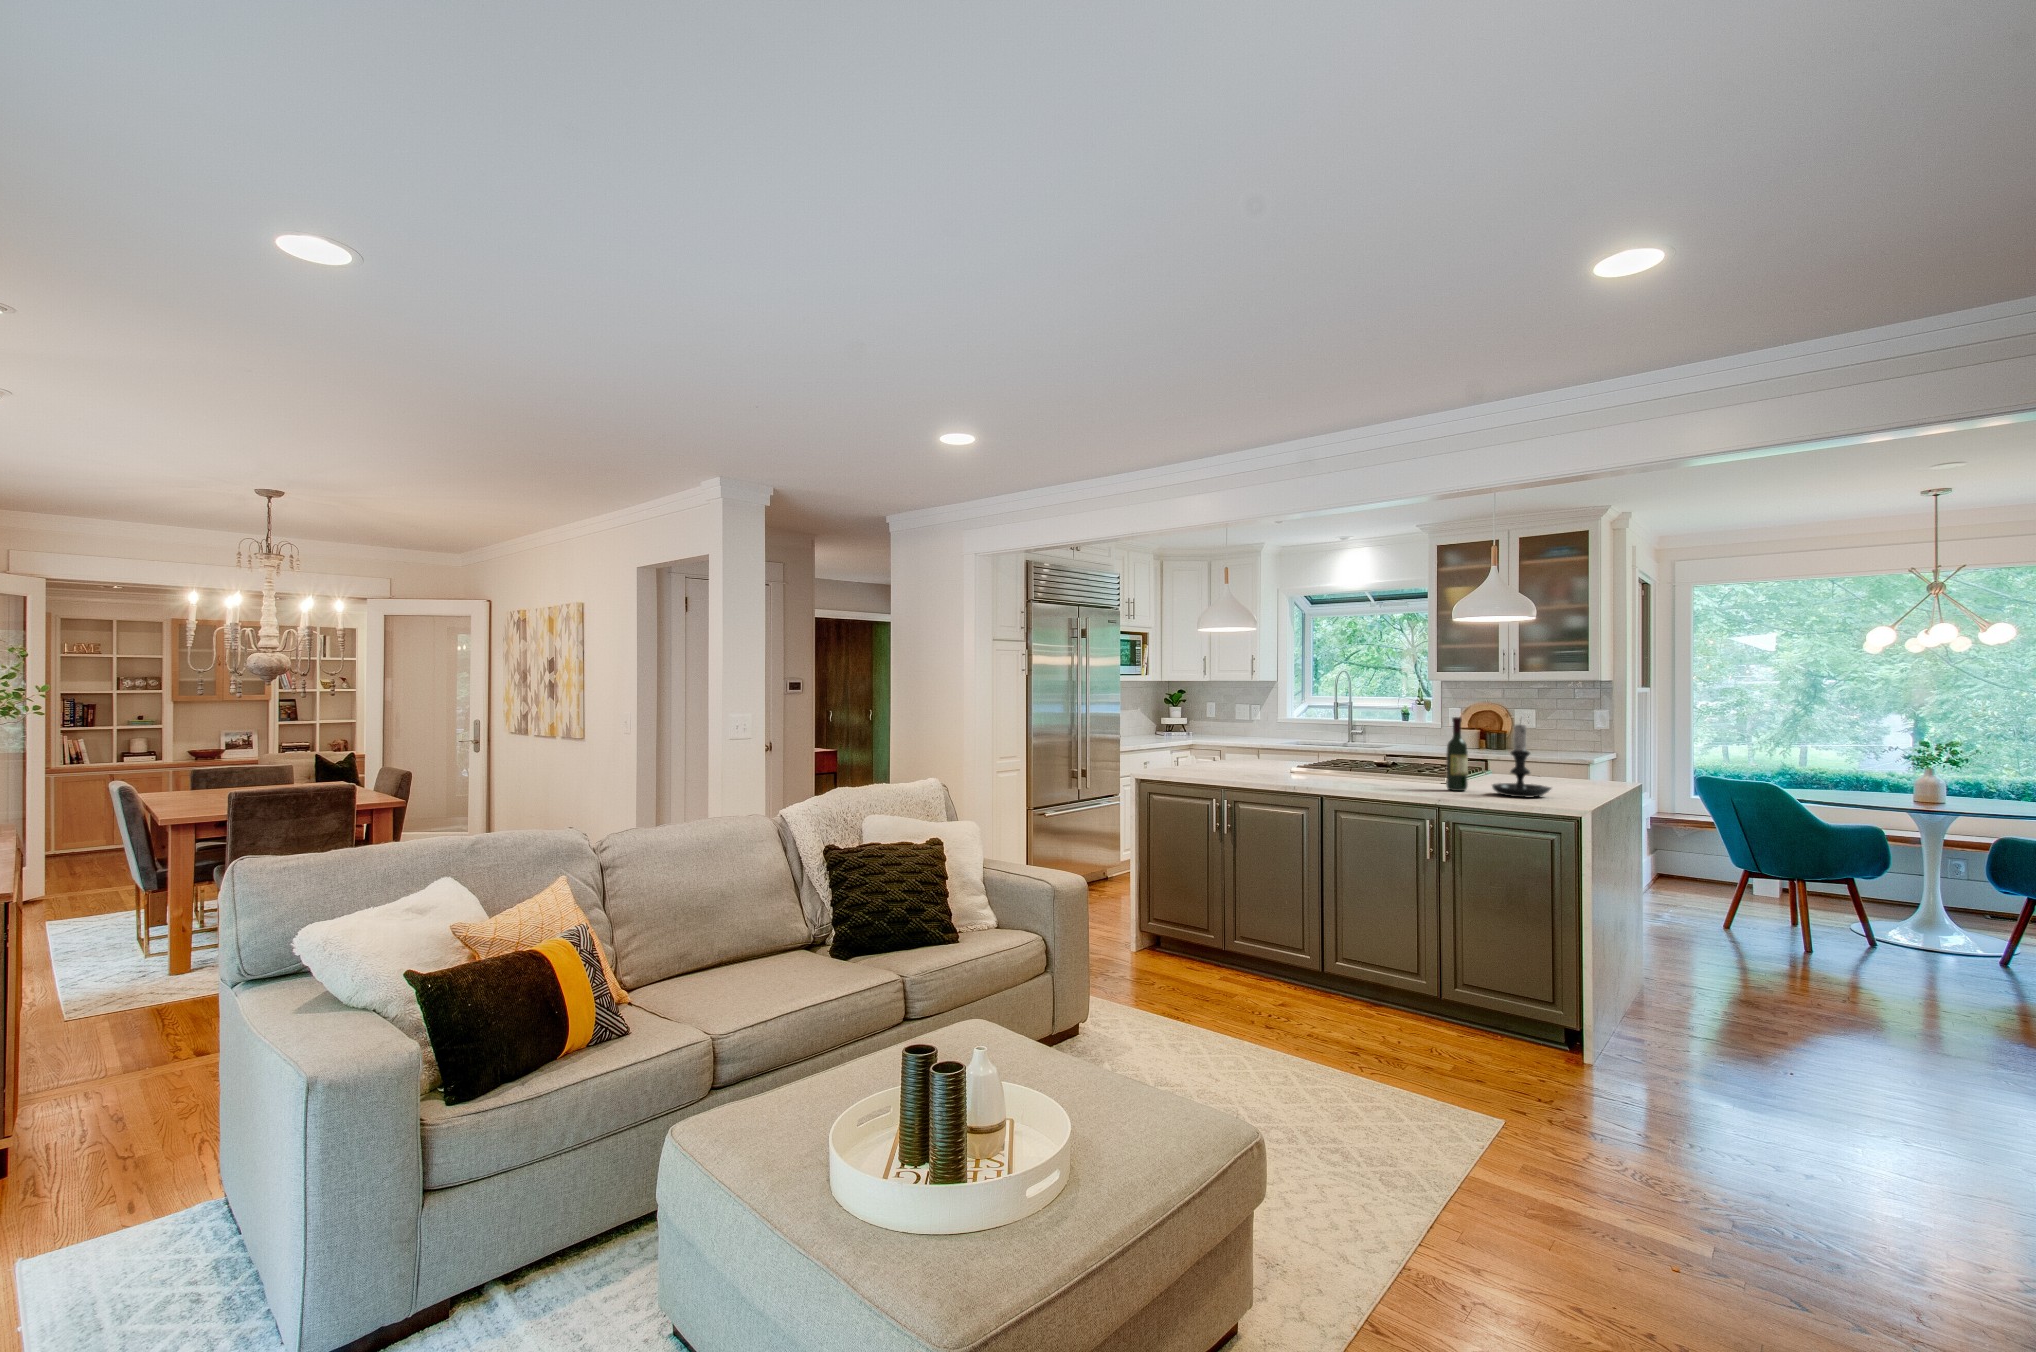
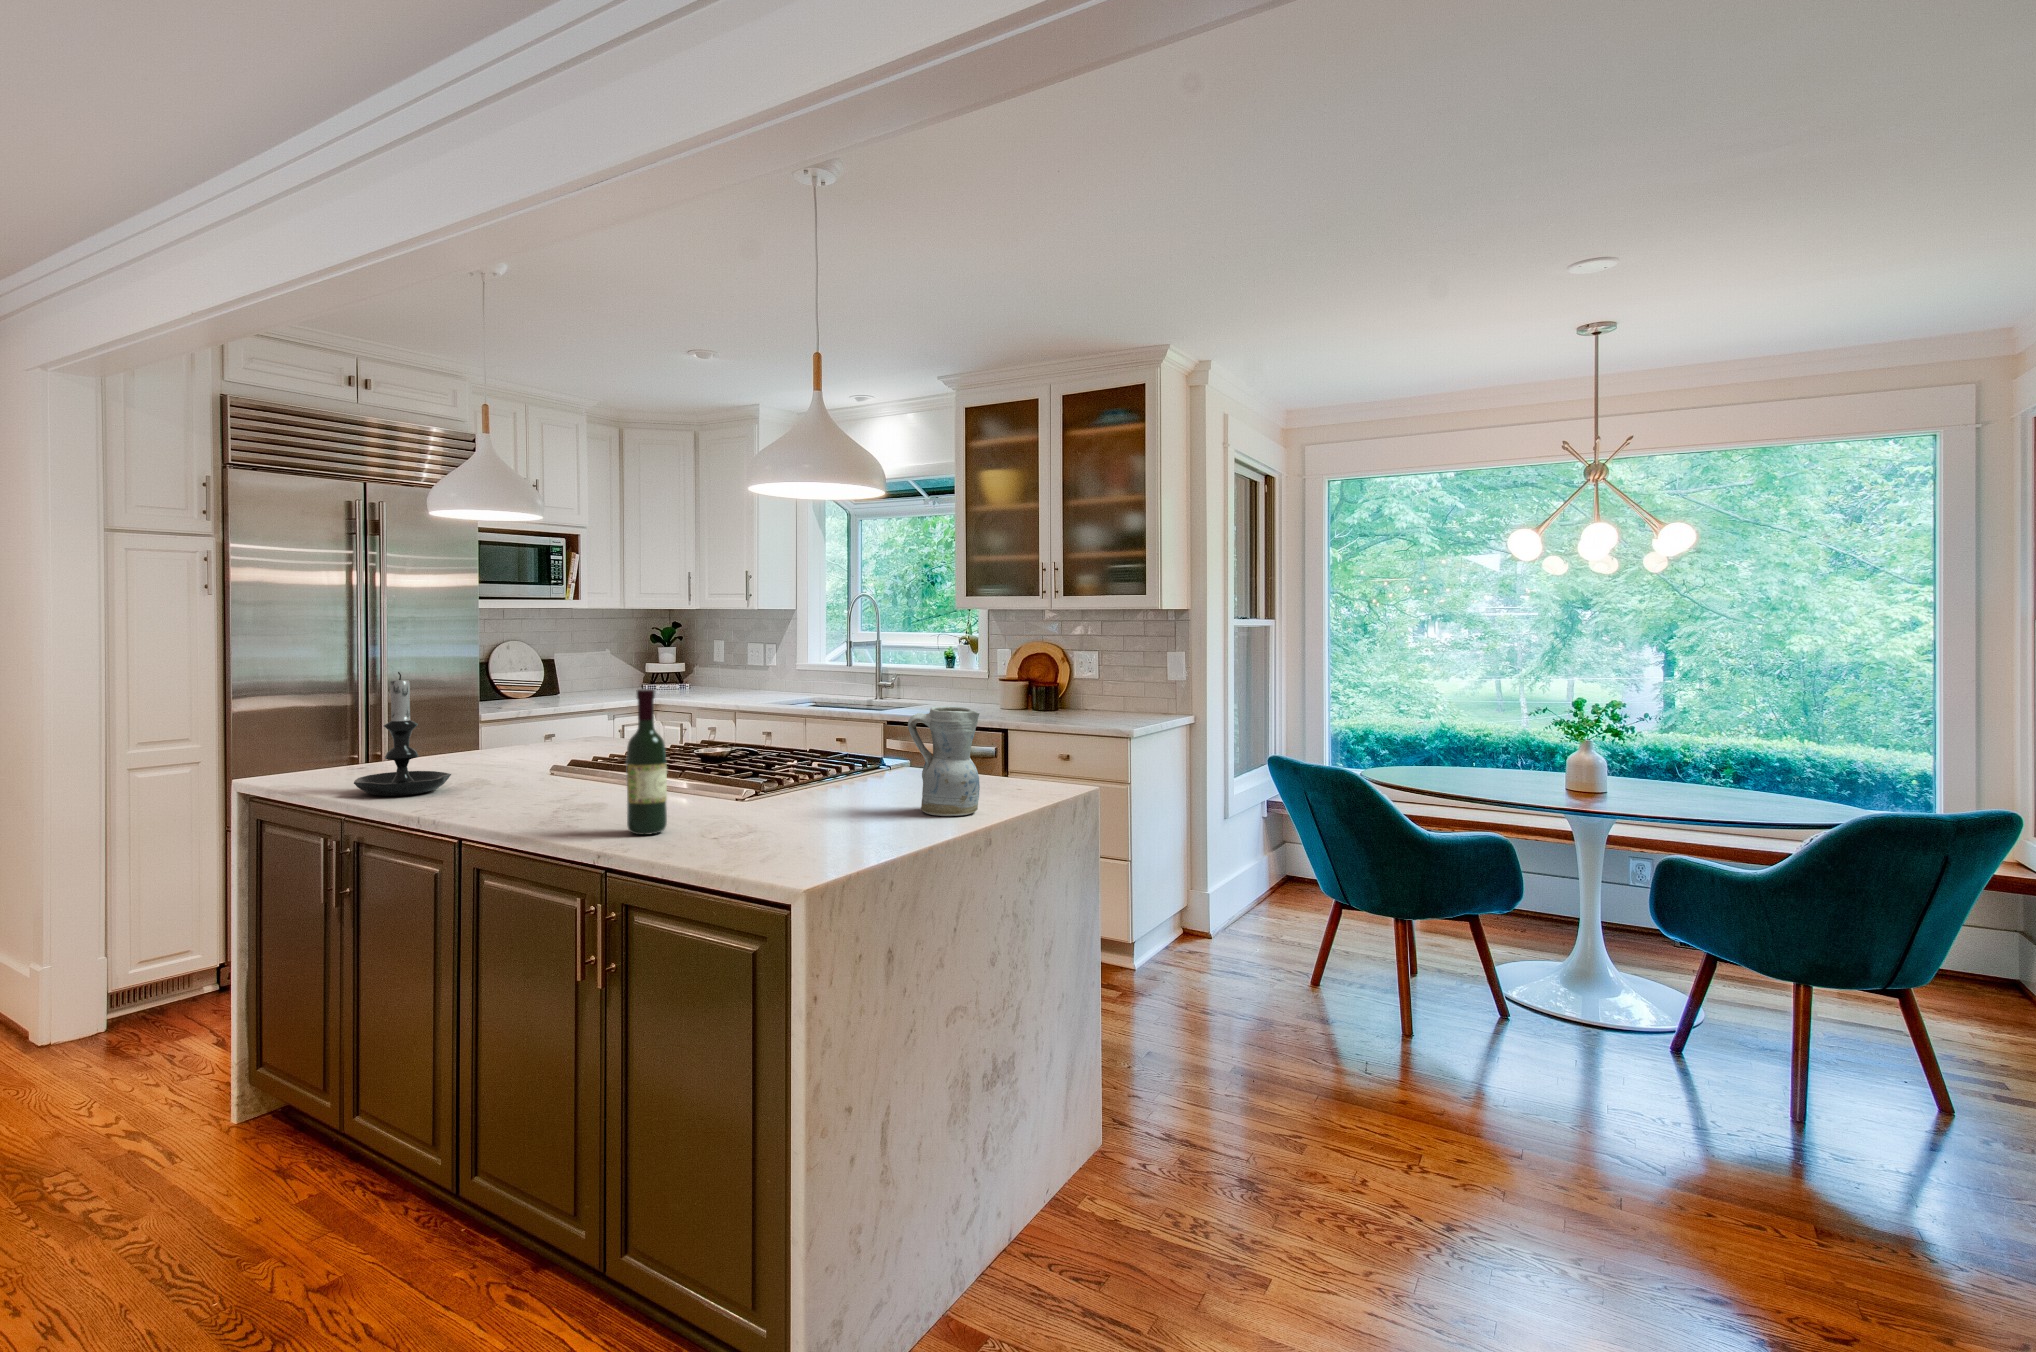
candle holder: present [1492,724,1551,797] -> present [354,672,451,796]
ceramic pitcher: none [1565,730,1611,789] -> present [908,706,980,816]

